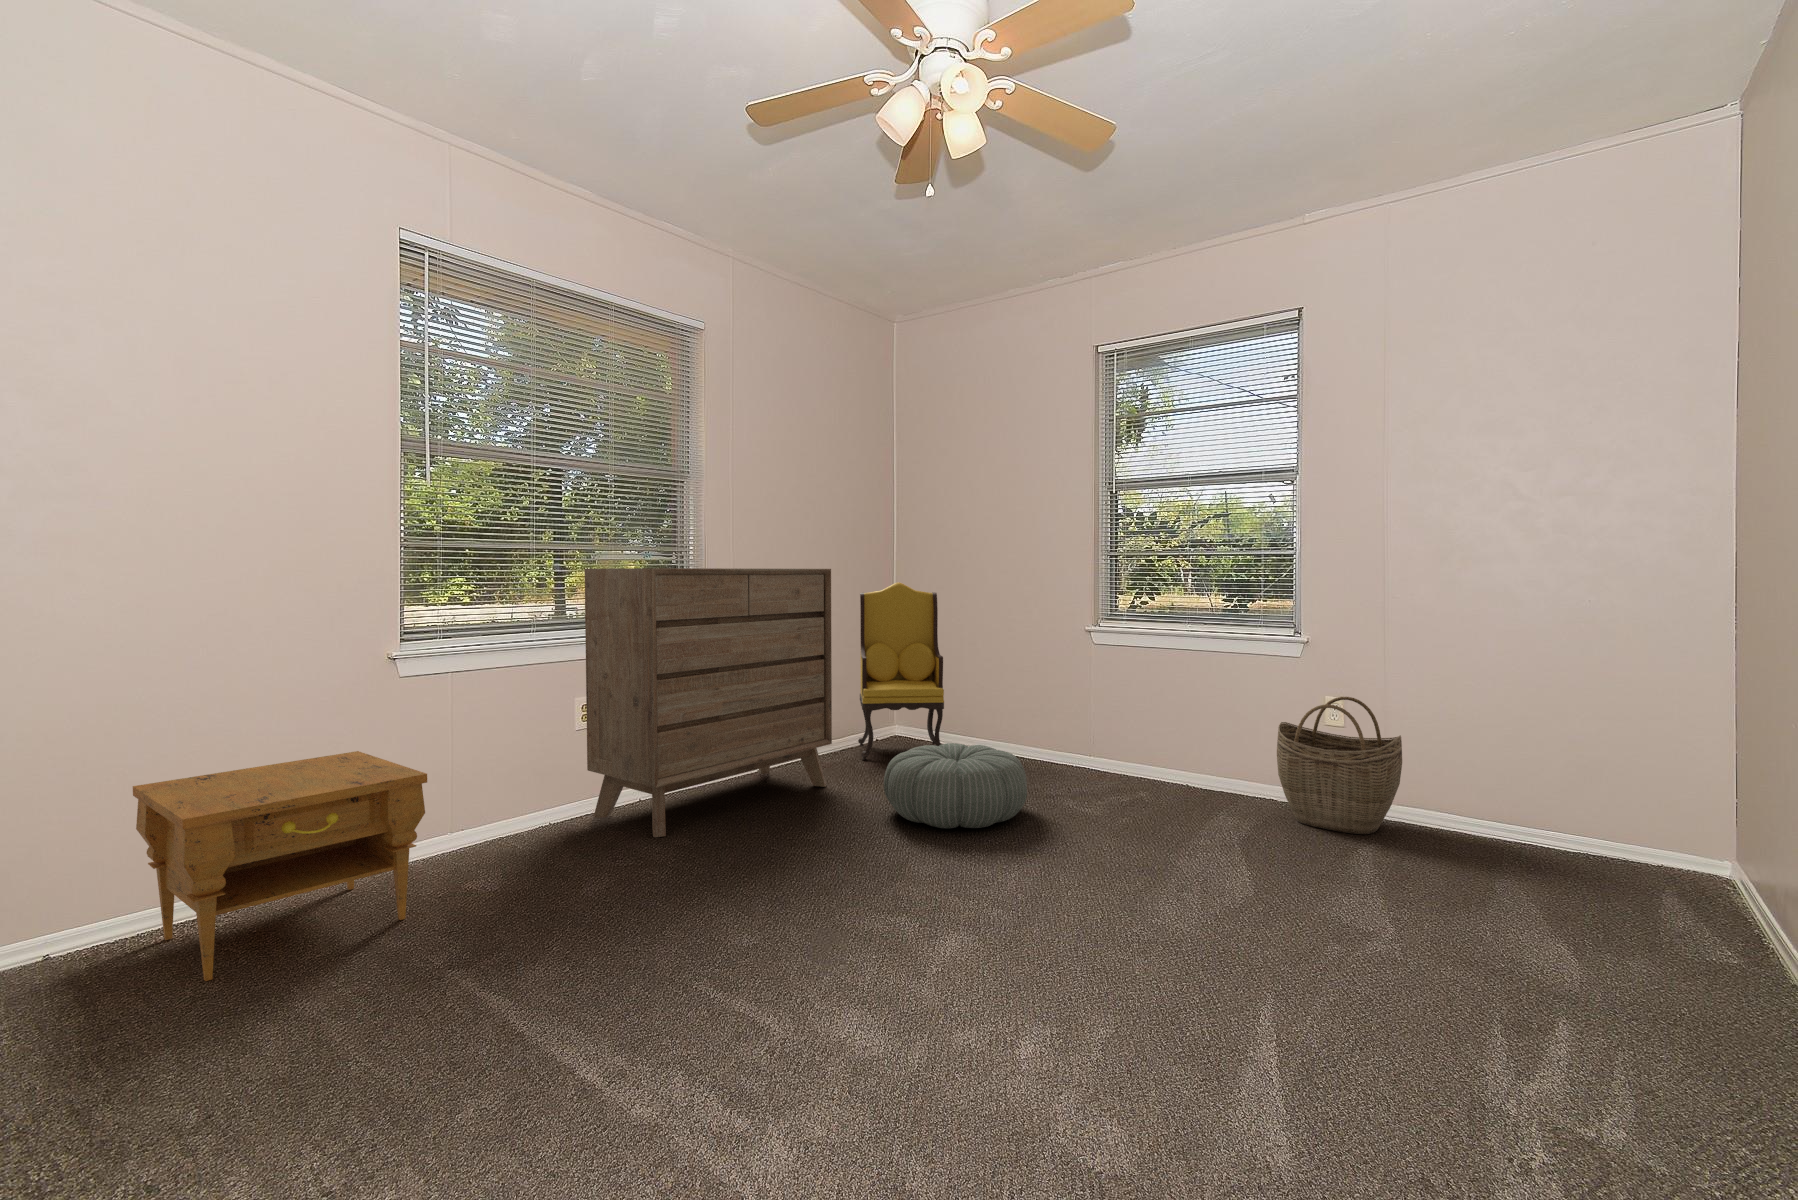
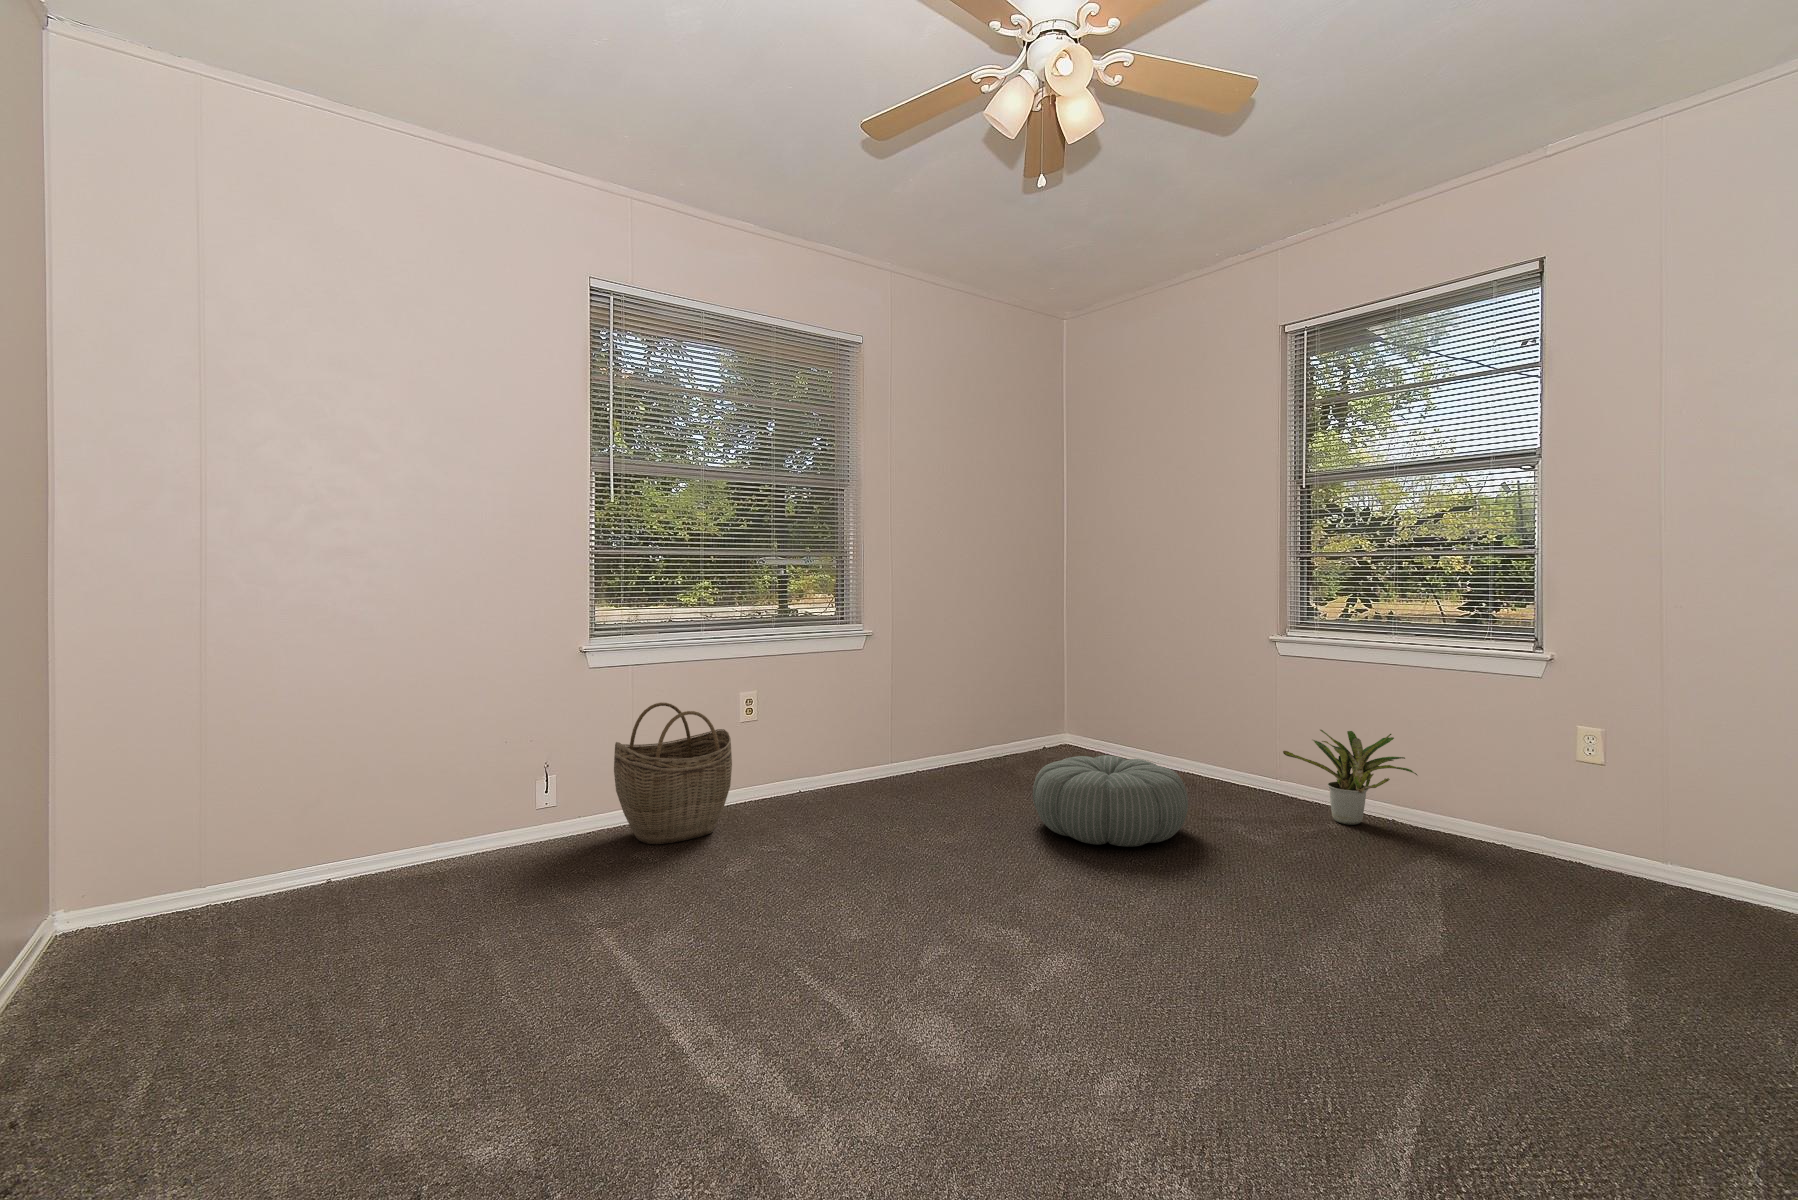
dresser: present [585,568,832,837] -> none [752,572,989,828]
armchair: present [858,583,944,760] -> none [1026,587,1118,772]
woven basket: present [1277,697,1402,834] -> present [614,702,732,844]
potted plant: none [1100,709,1211,792] -> present [1283,730,1417,825]
nightstand: present [133,751,427,981] -> none [382,731,596,916]

